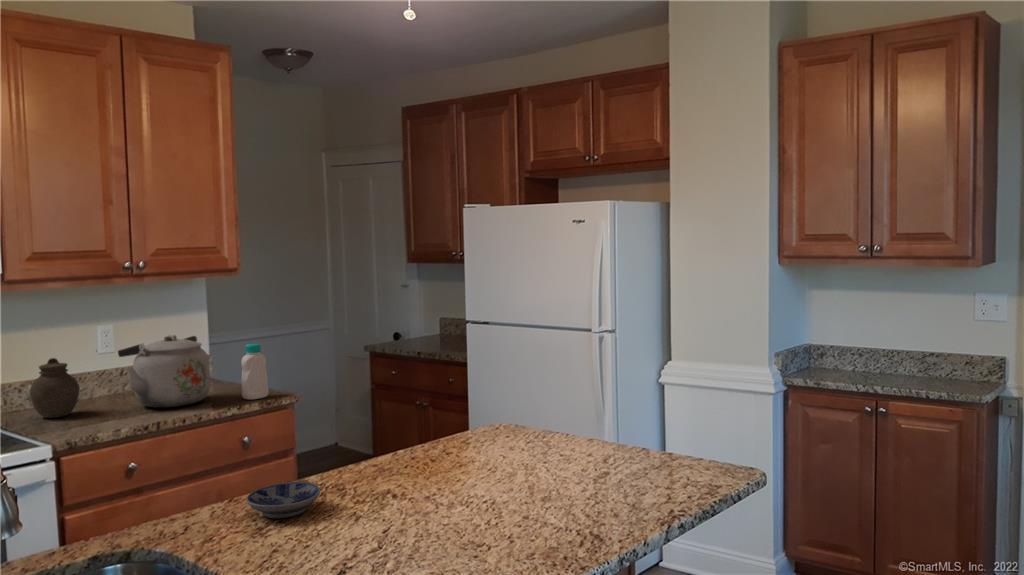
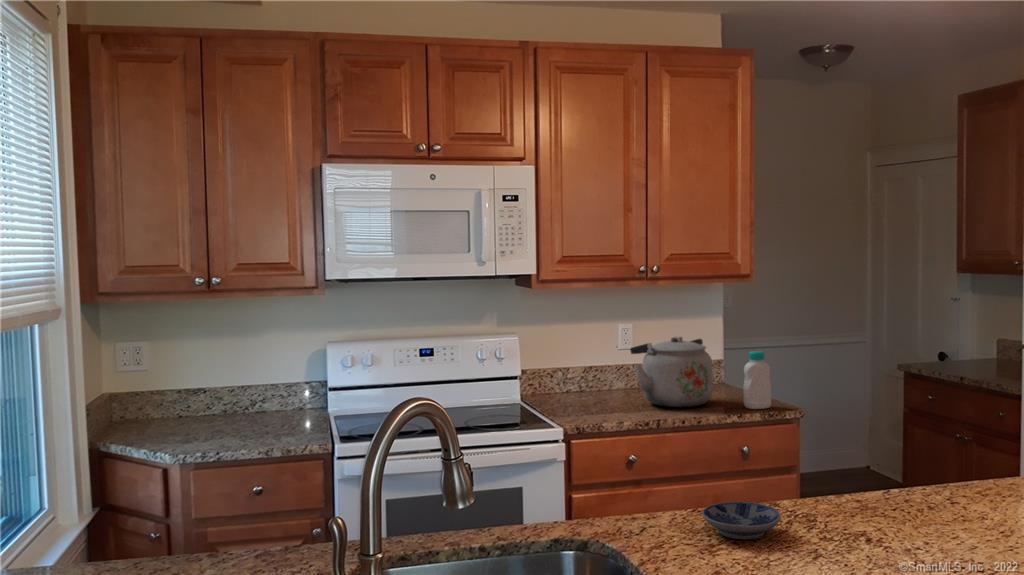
jar: present [30,358,79,418] -> none [558,350,597,404]

